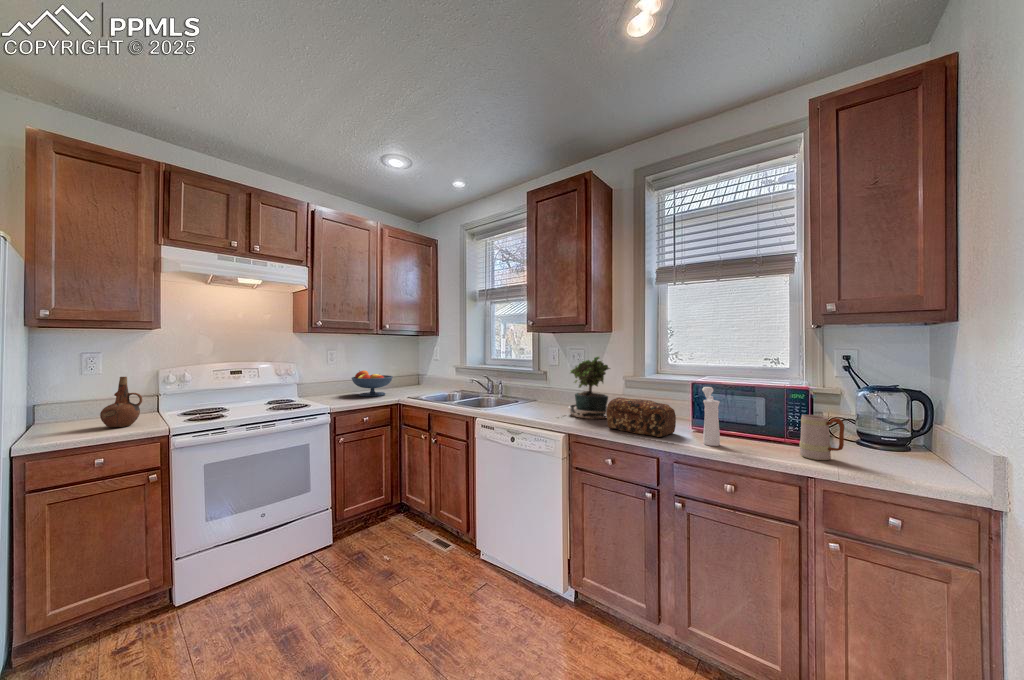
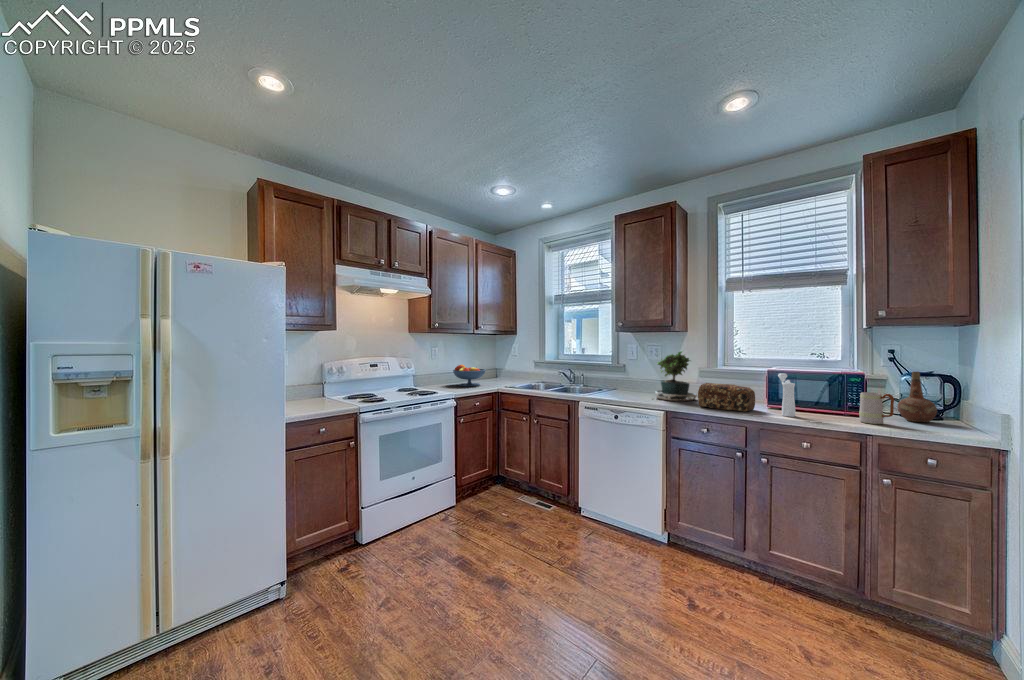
ceramic pitcher: present [100,377,142,427] -> present [897,371,937,422]

